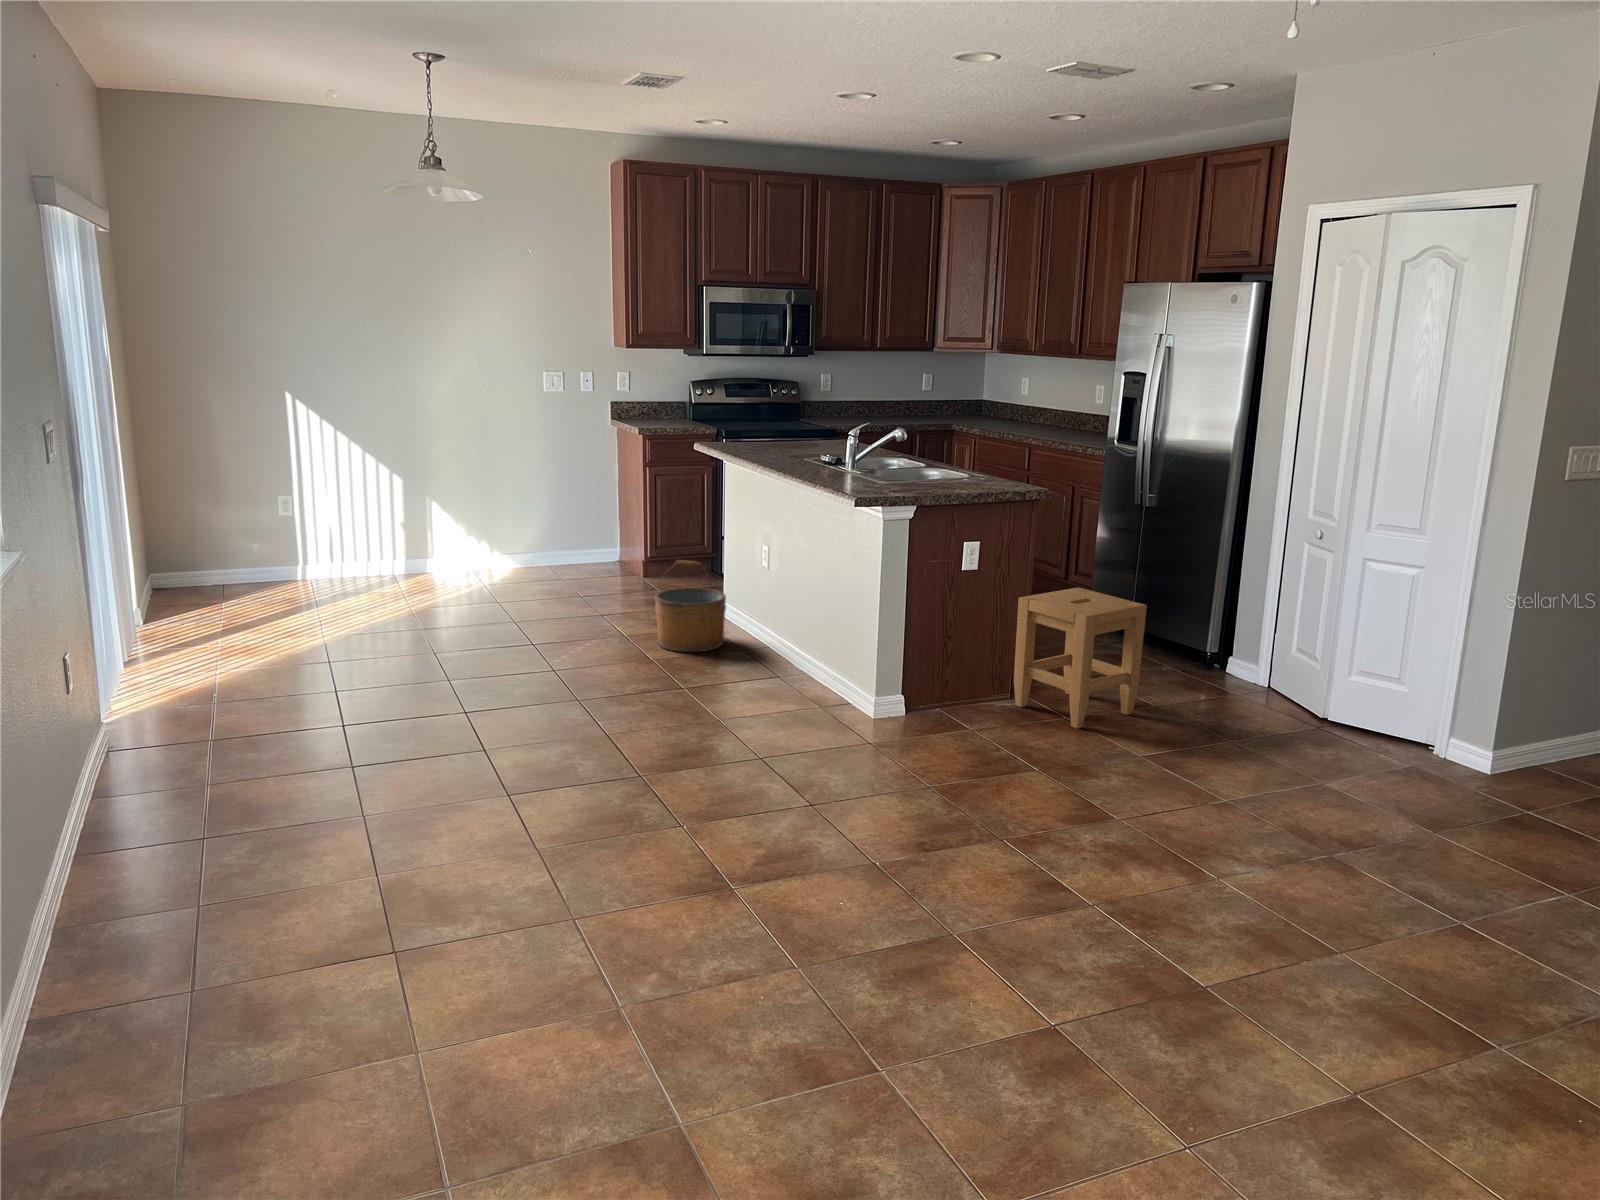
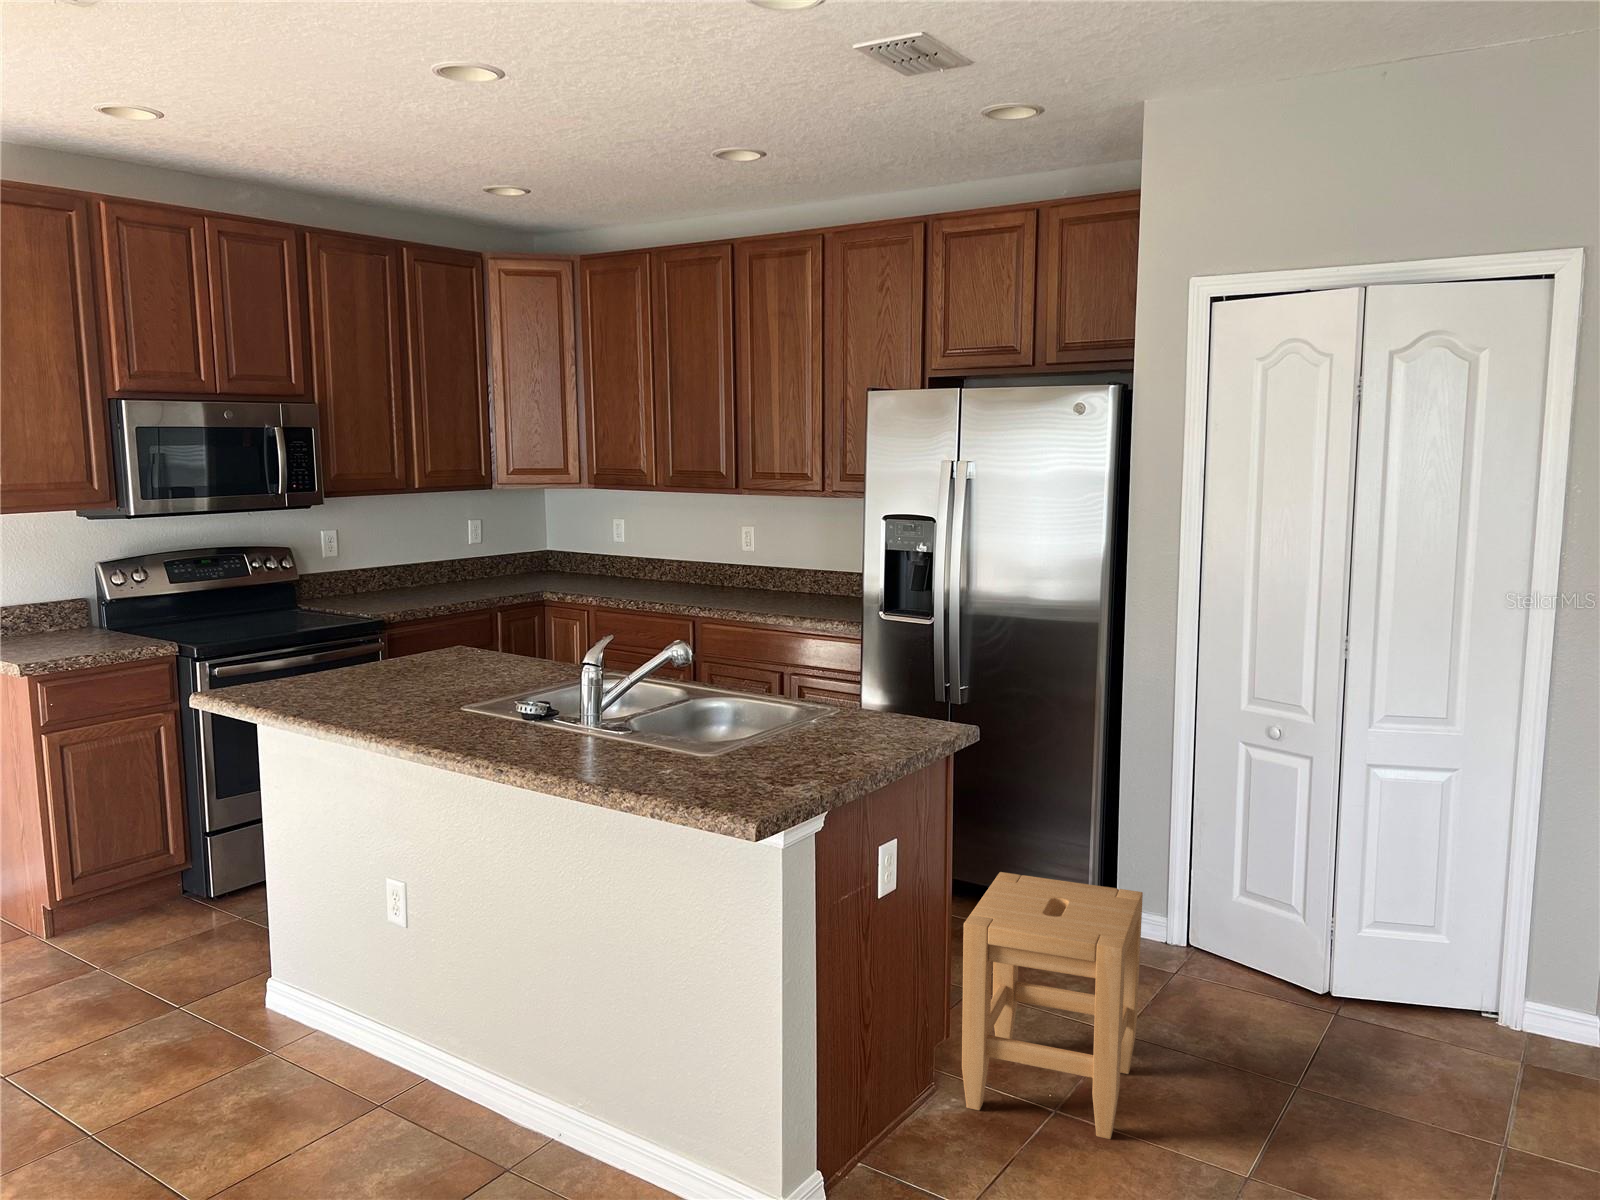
bucket: present [655,560,726,652] -> none [173,954,337,1159]

